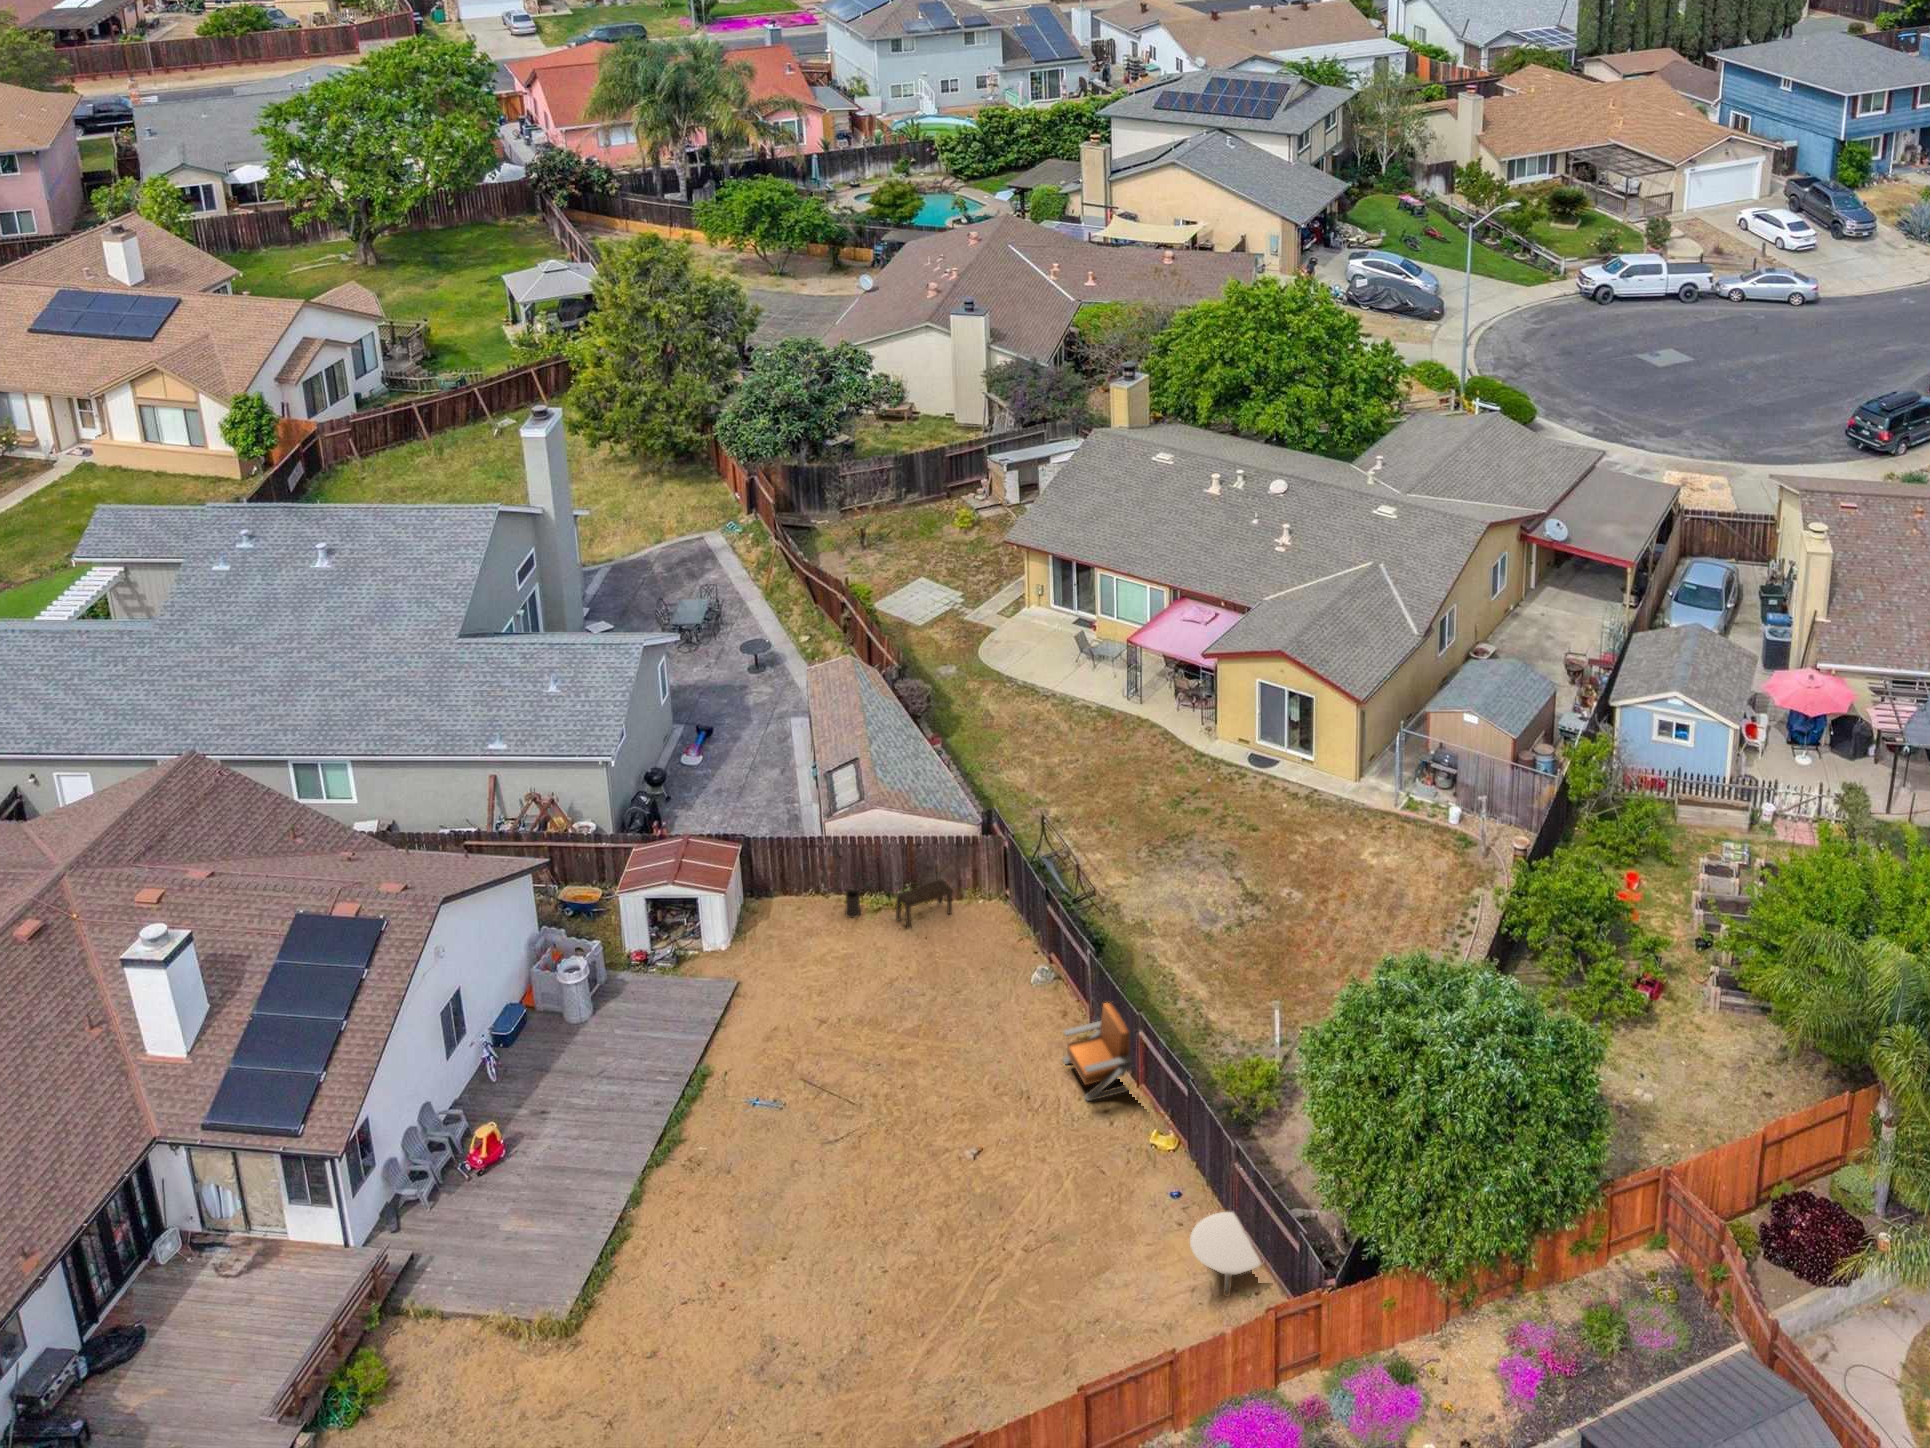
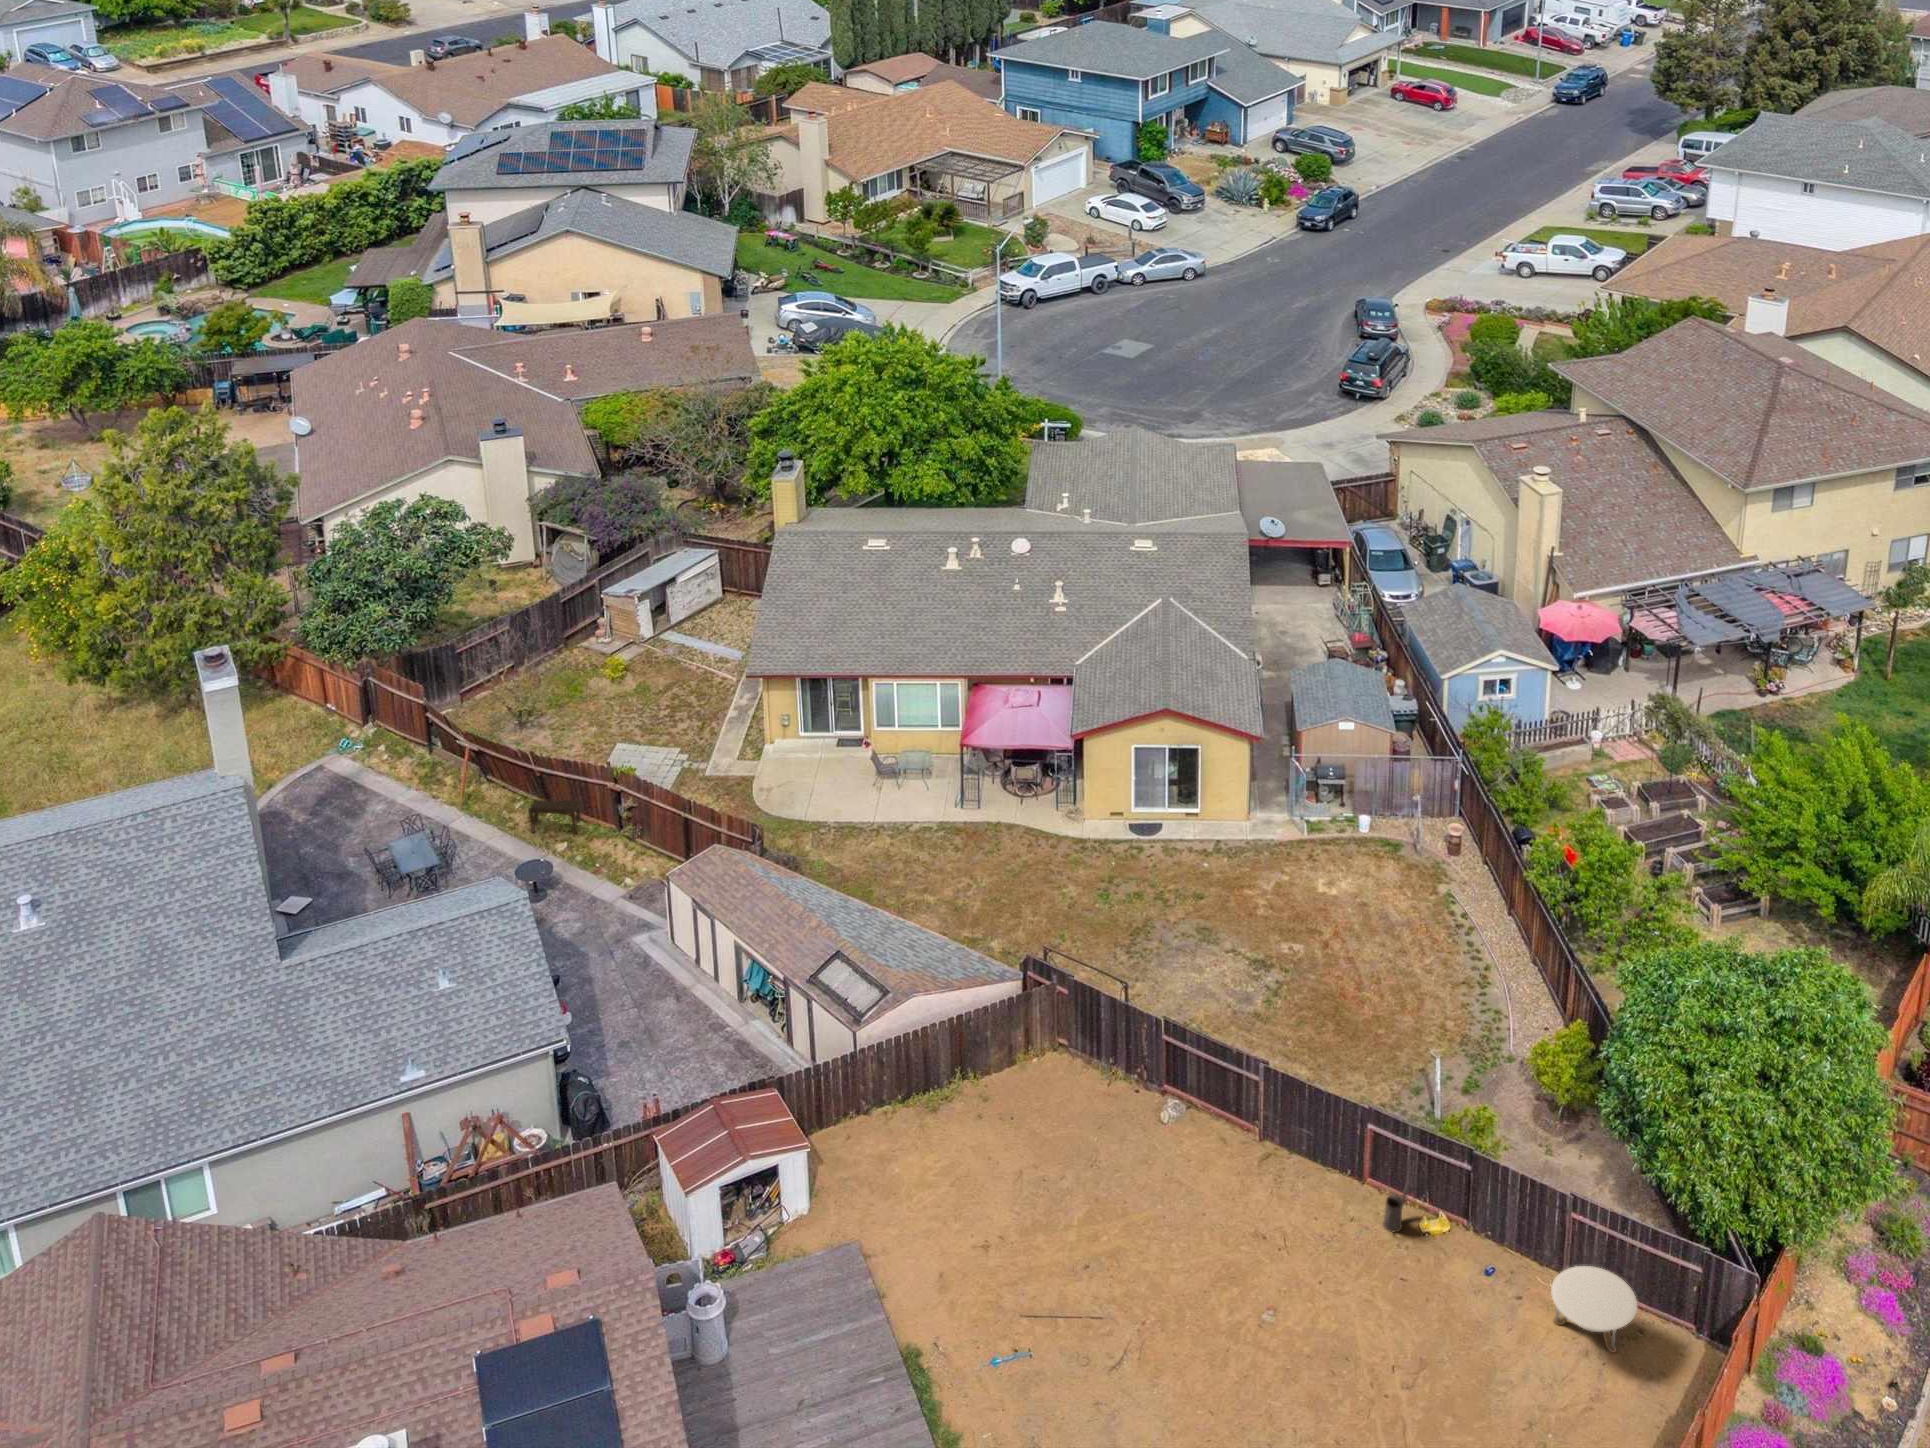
bench: present [896,879,953,929] -> present [528,800,581,834]
watering can: present [845,881,861,918] -> present [1383,1182,1409,1232]
lounge chair: present [1063,1003,1132,1101] -> none [1255,1110,1350,1223]

